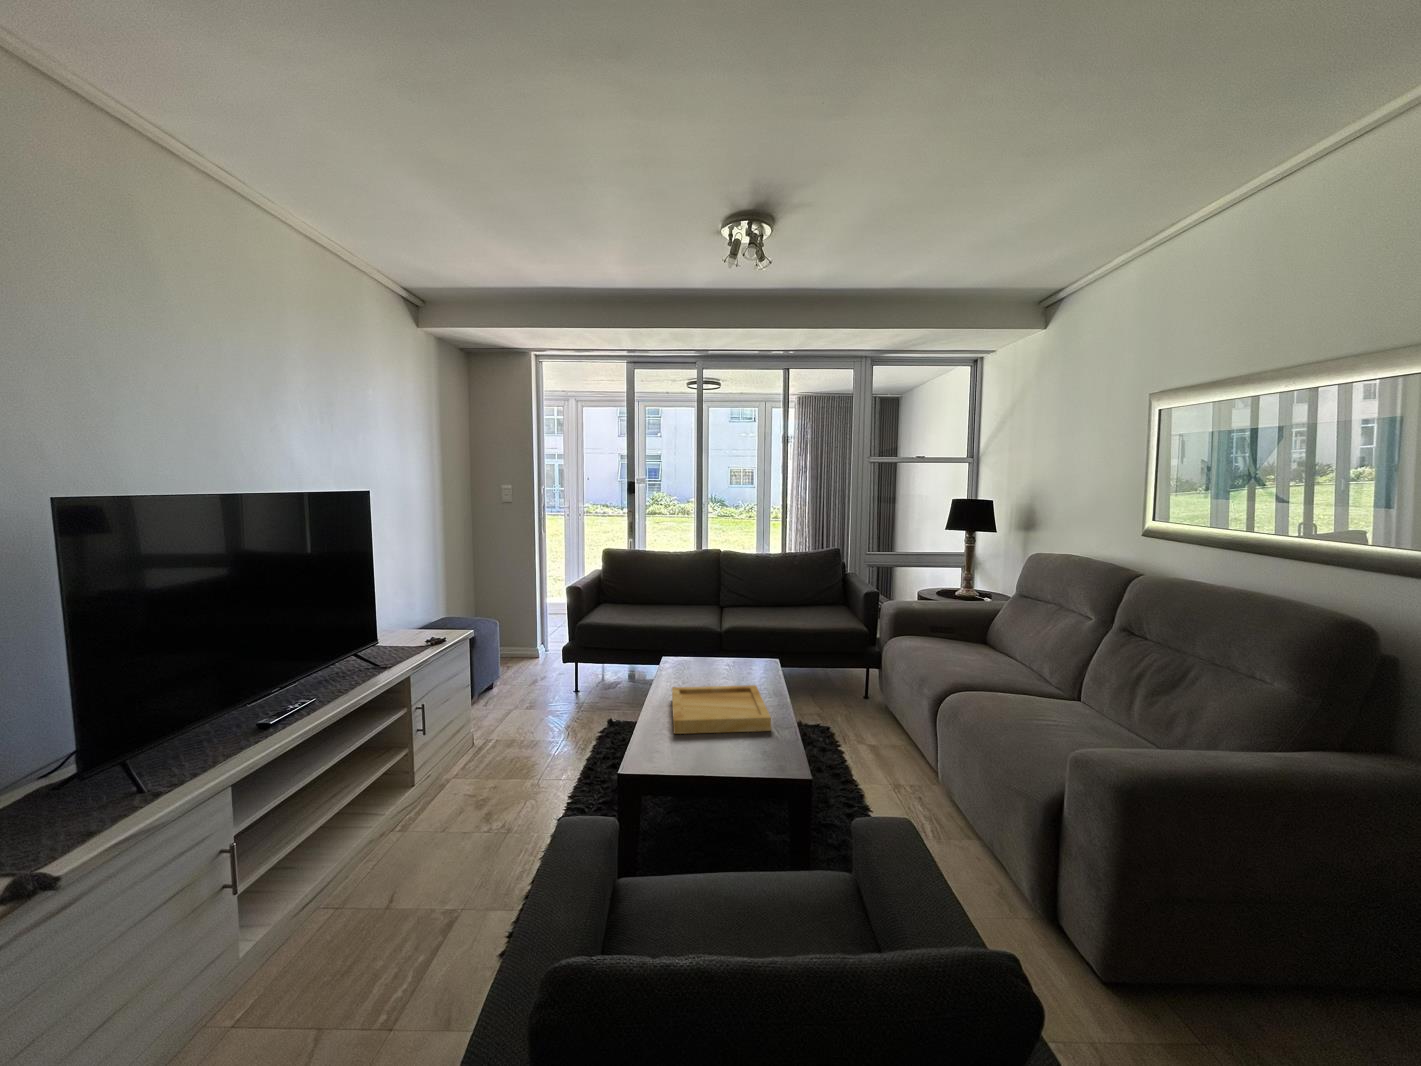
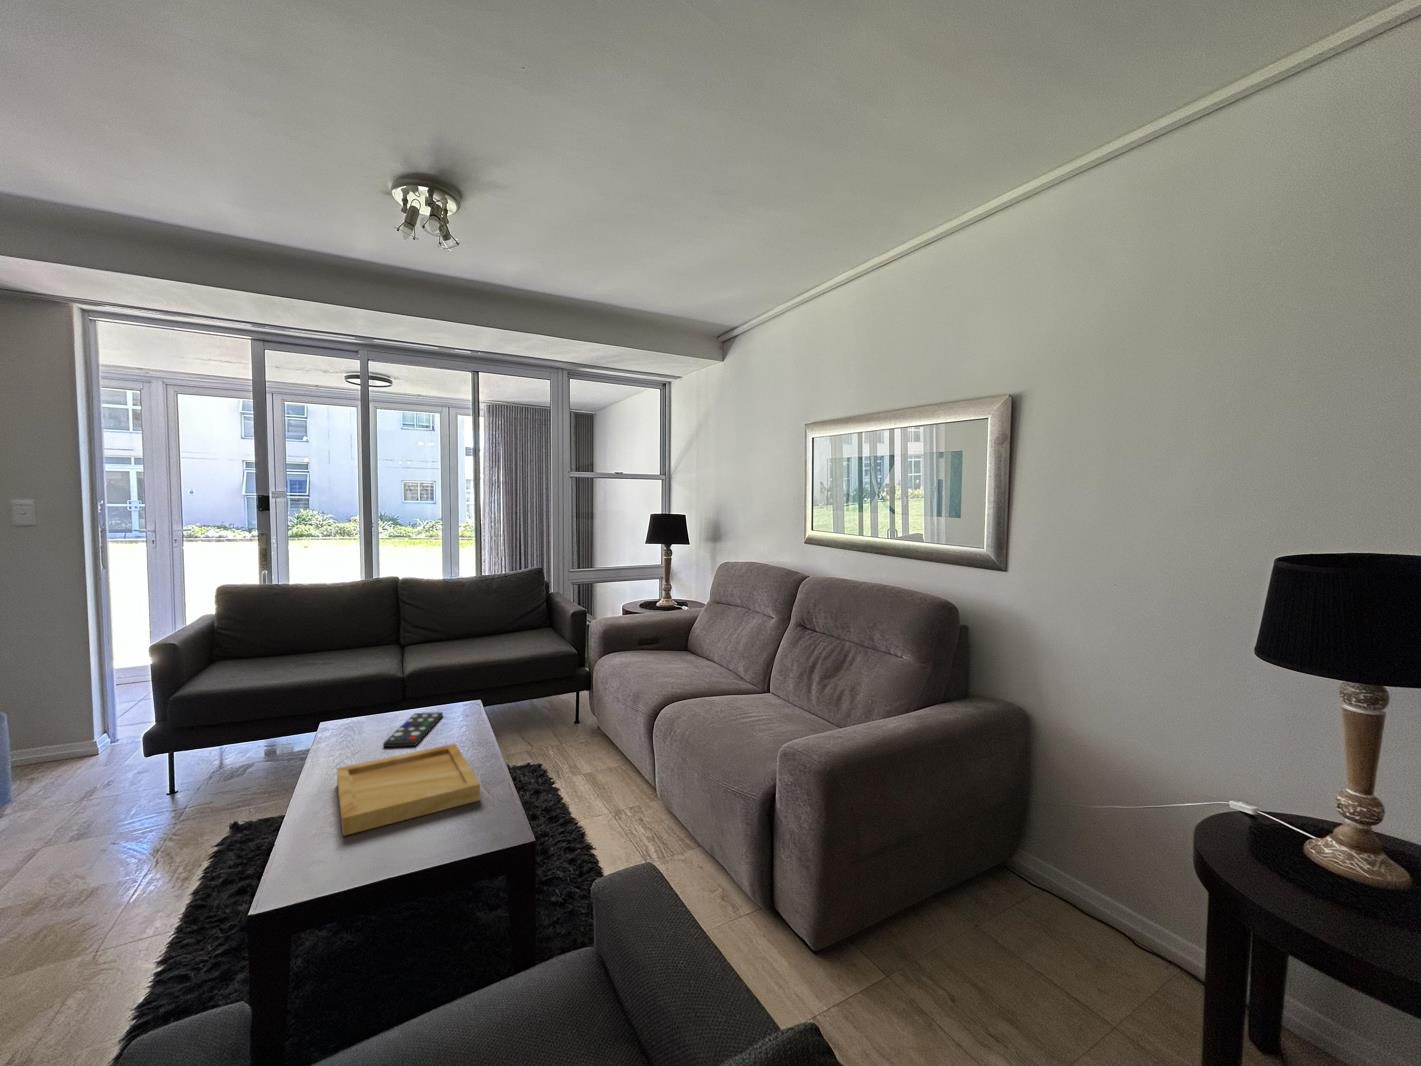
remote control: none [704,659,750,683] -> present [383,712,443,747]

